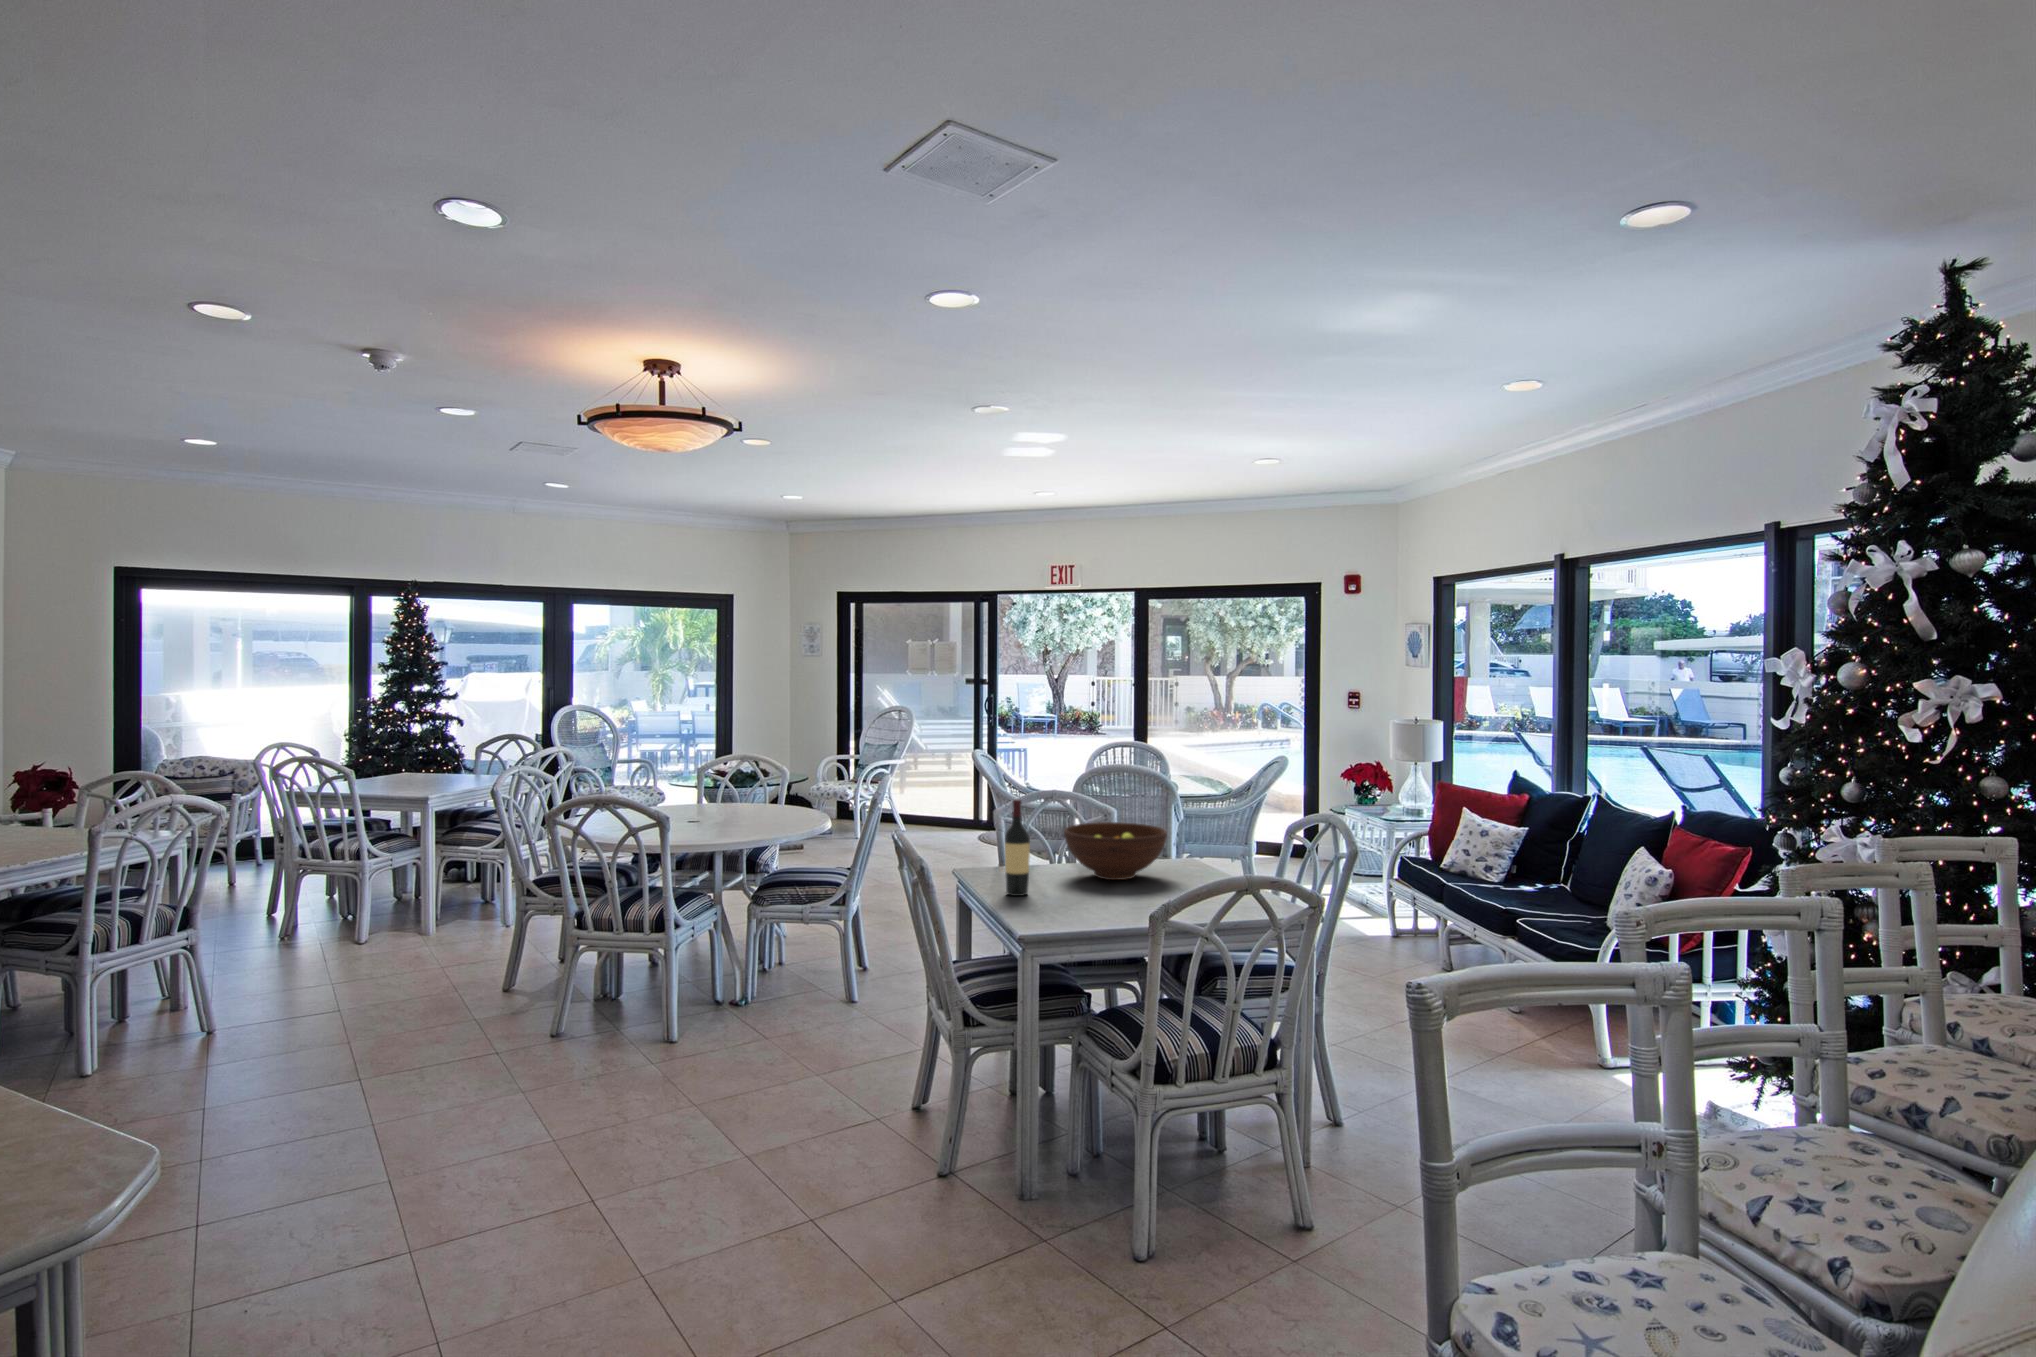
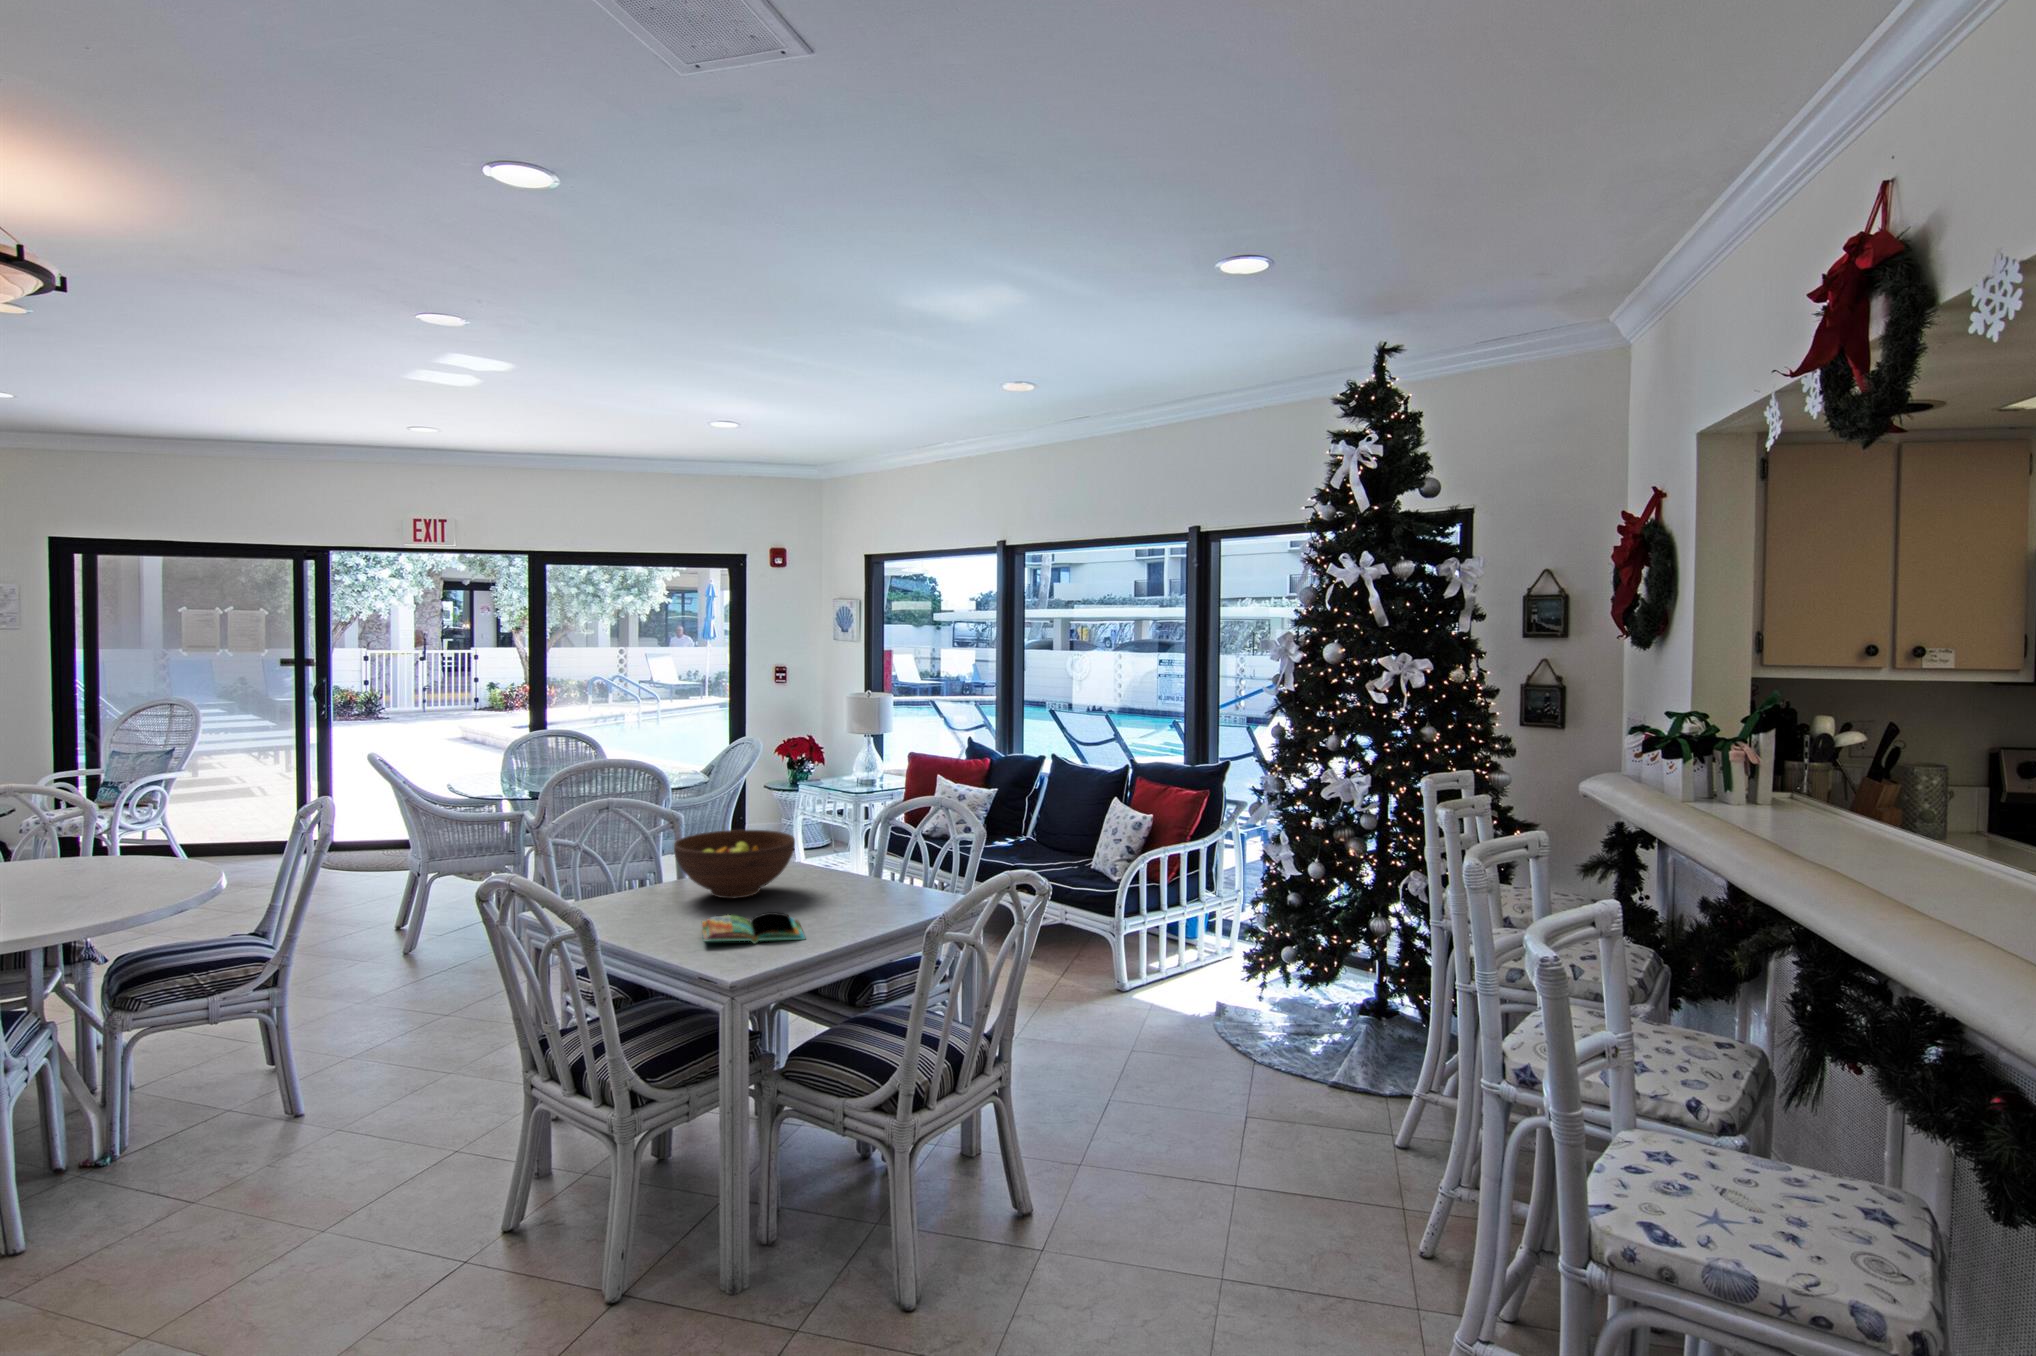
wine bottle: present [1005,799,1030,896] -> none [640,819,672,937]
book: none [1032,886,1129,914] -> present [702,912,805,944]

